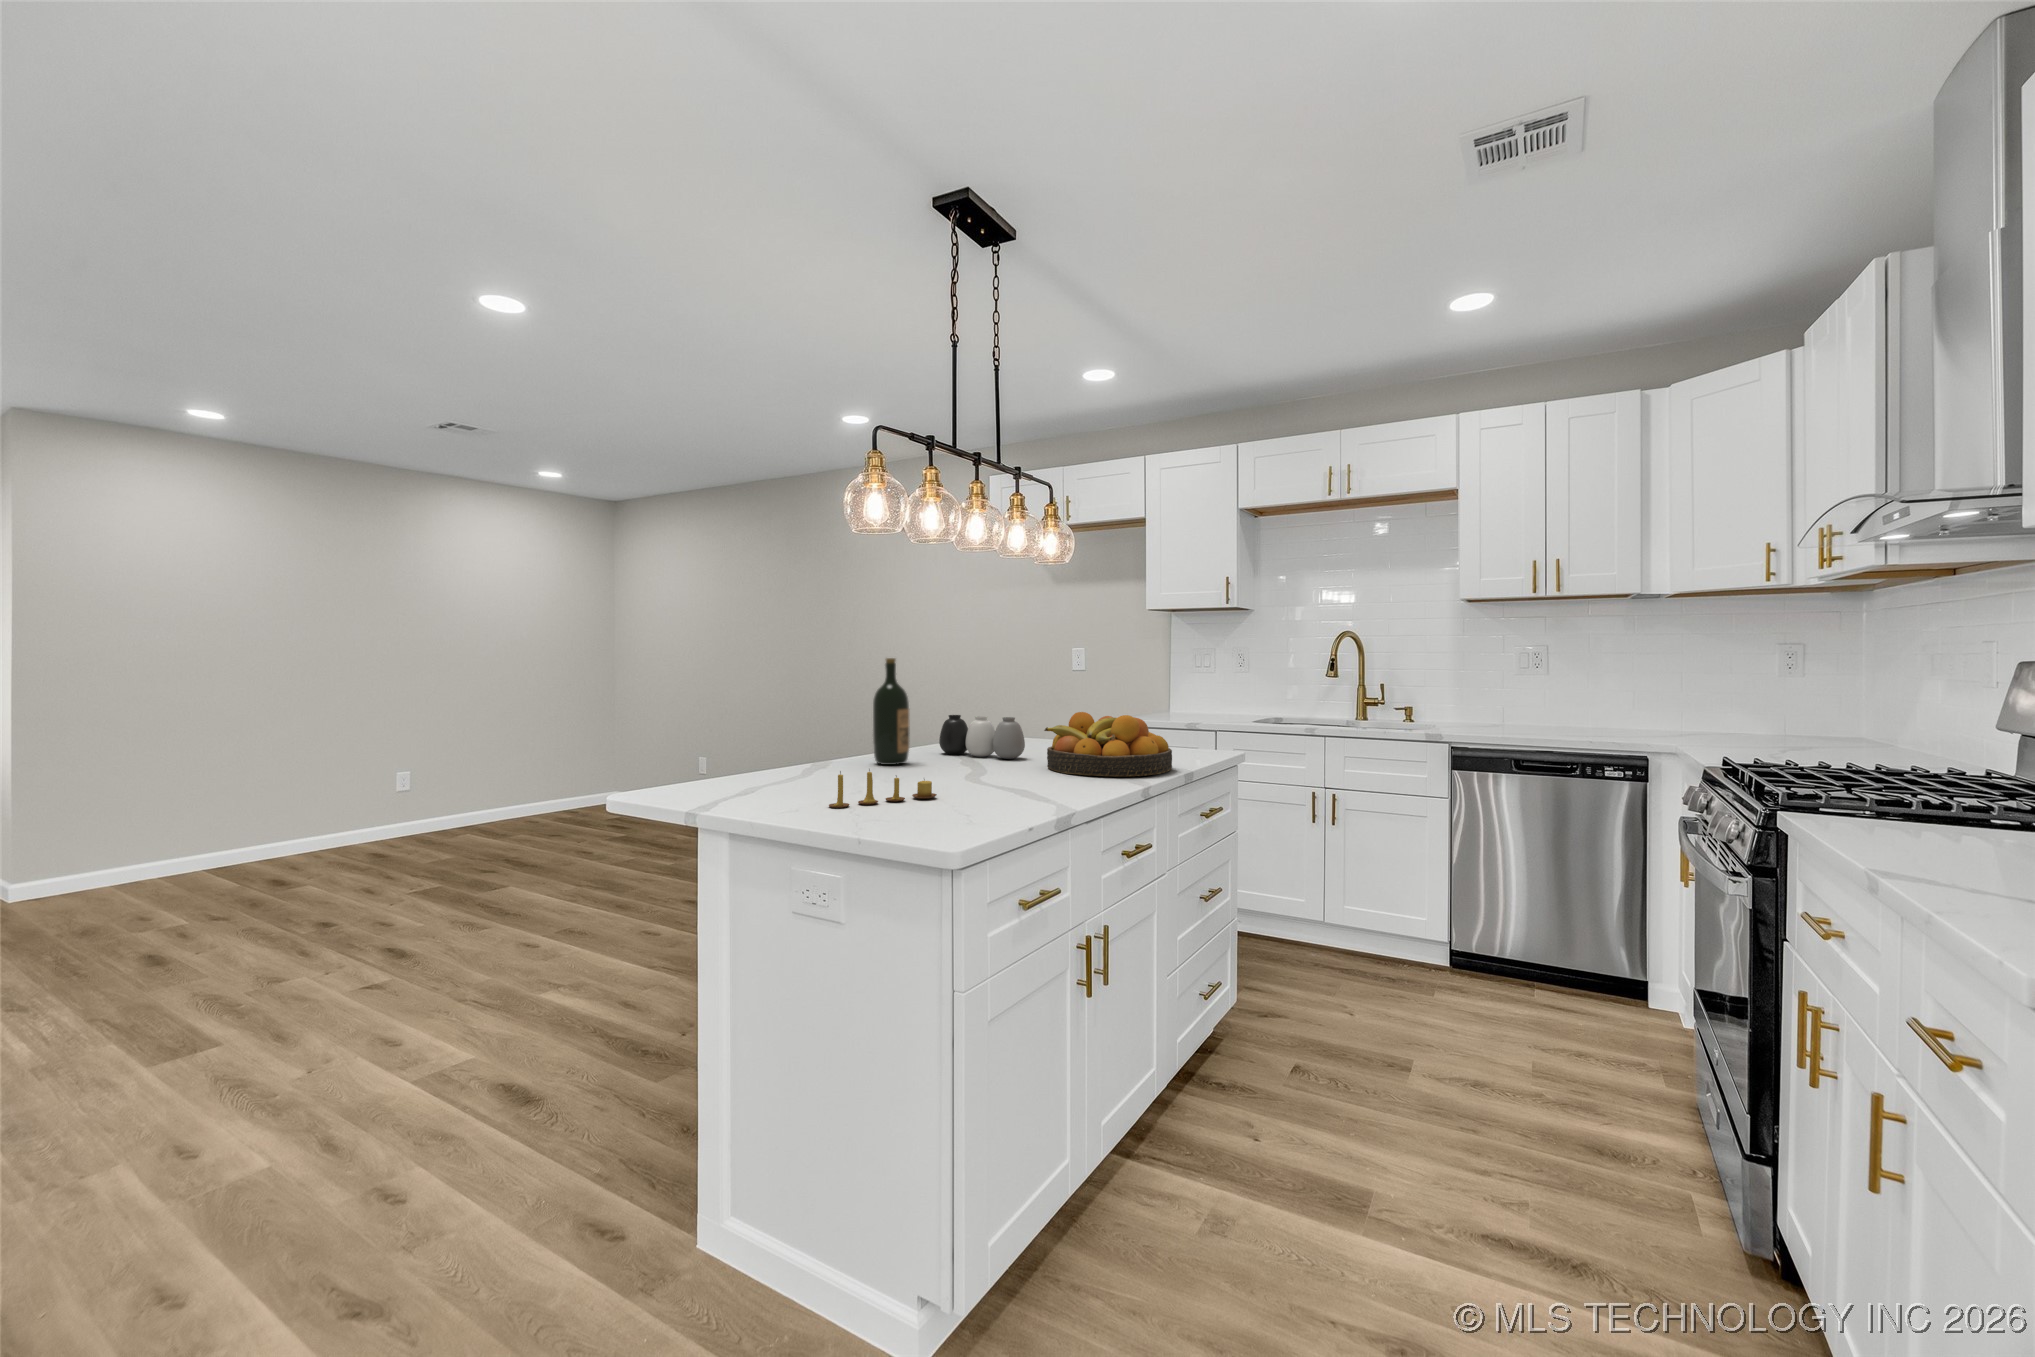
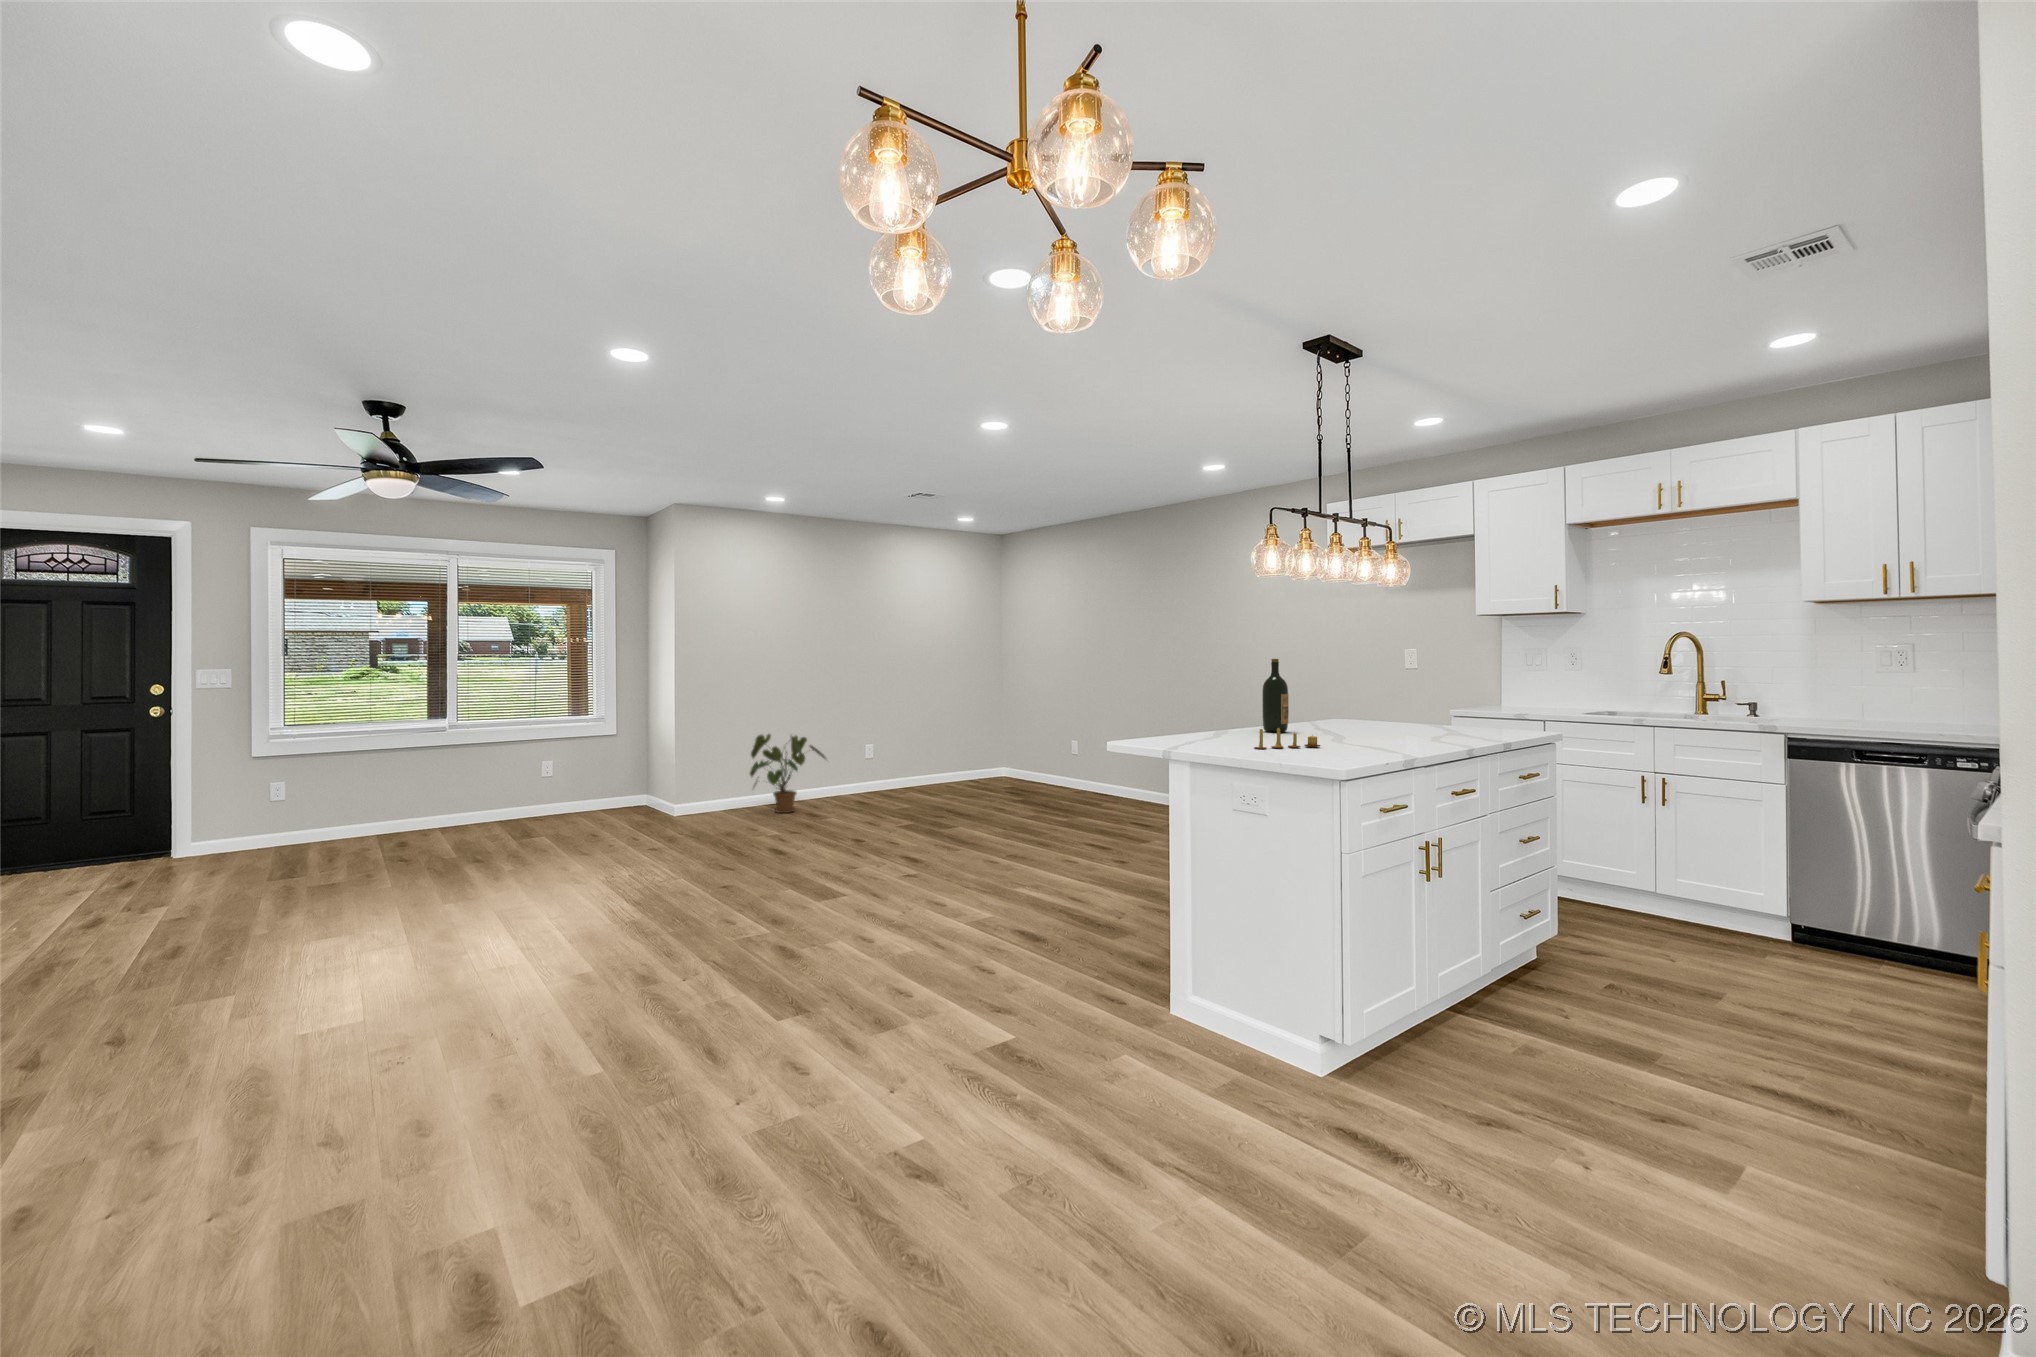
fruit bowl: present [1044,712,1172,777] -> none [1391,697,1494,742]
vase: present [939,715,1025,759] -> none [1306,700,1374,731]
house plant: none [155,760,317,880] -> present [750,734,827,813]

